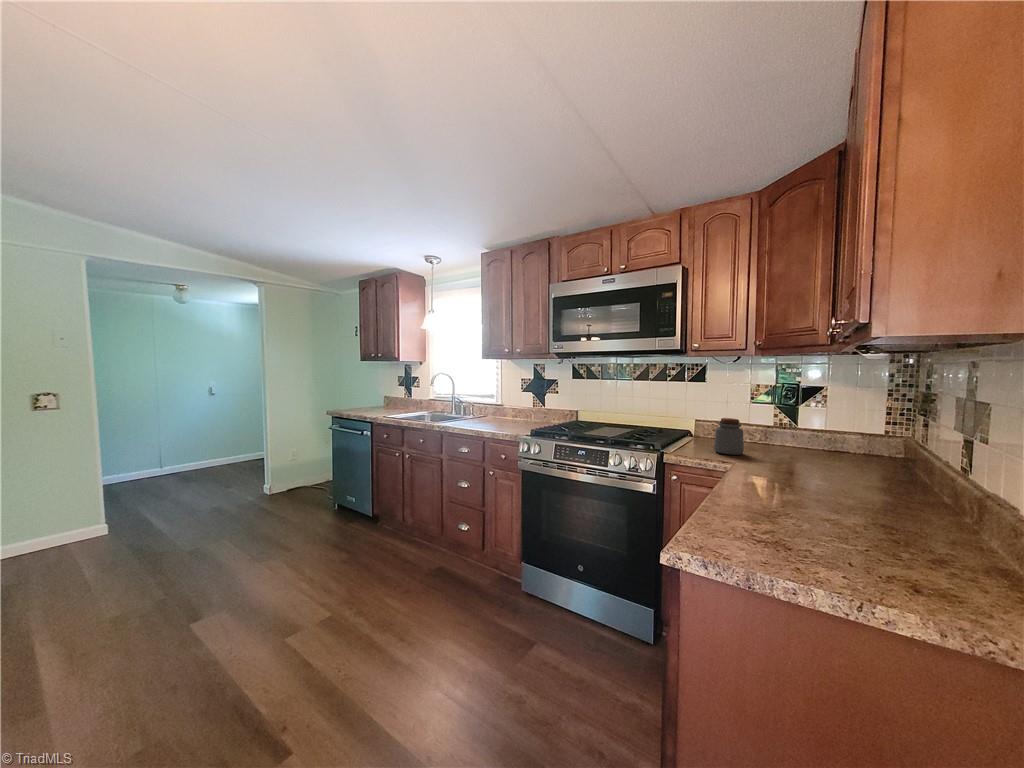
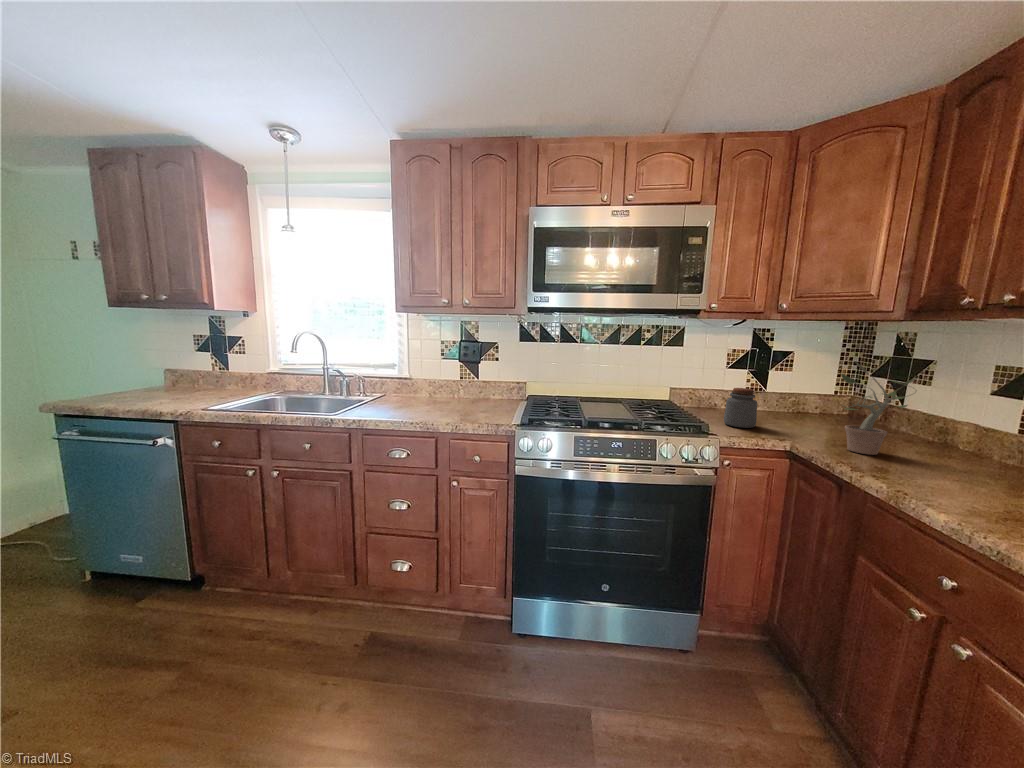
potted plant: none [762,389,856,479] -> present [842,362,917,455]

